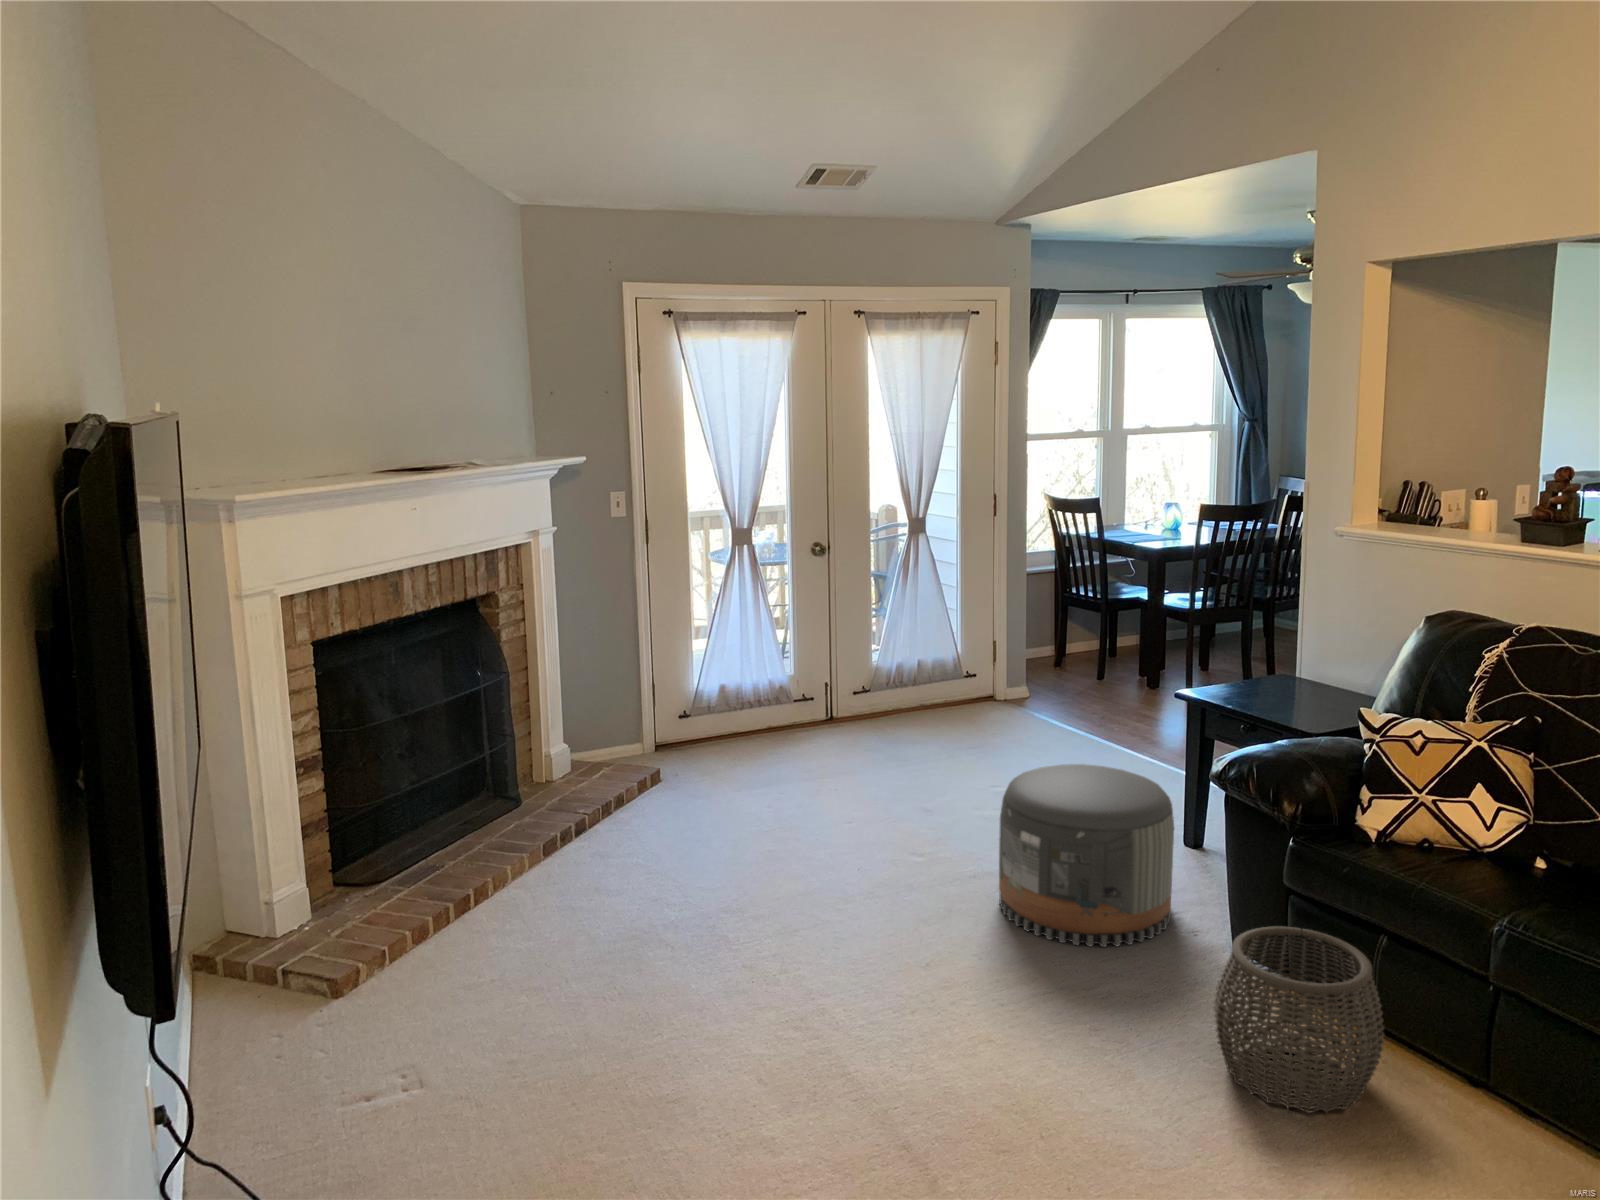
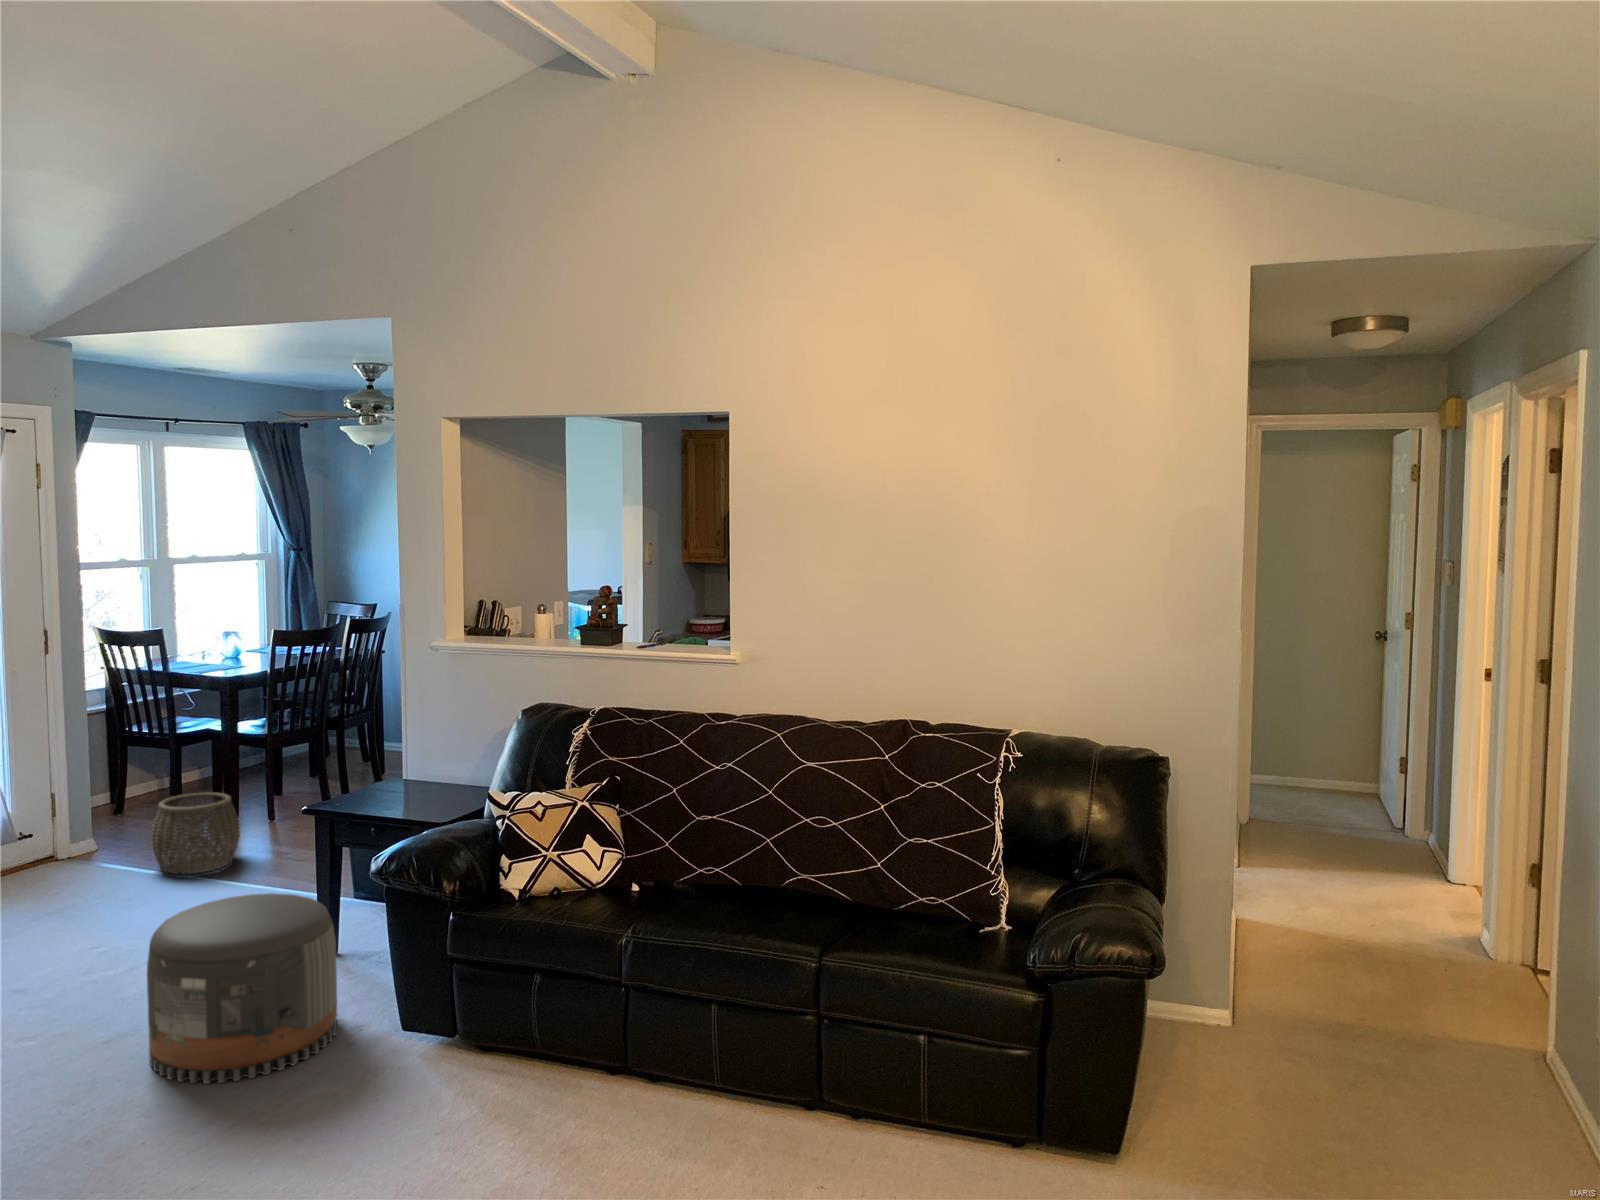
woven basket: present [1213,927,1384,1113] -> present [151,792,240,875]

